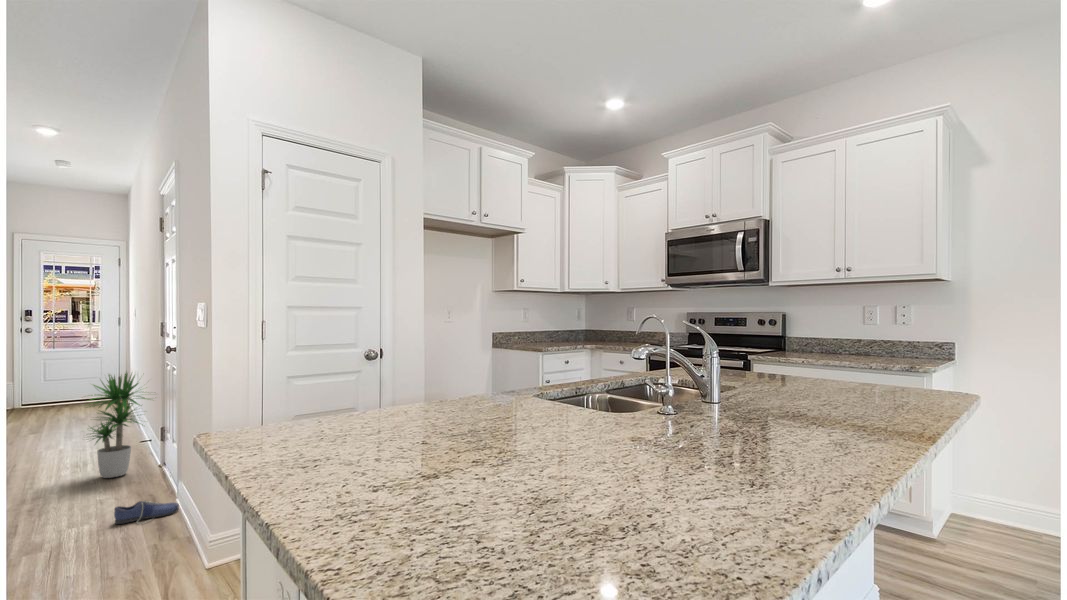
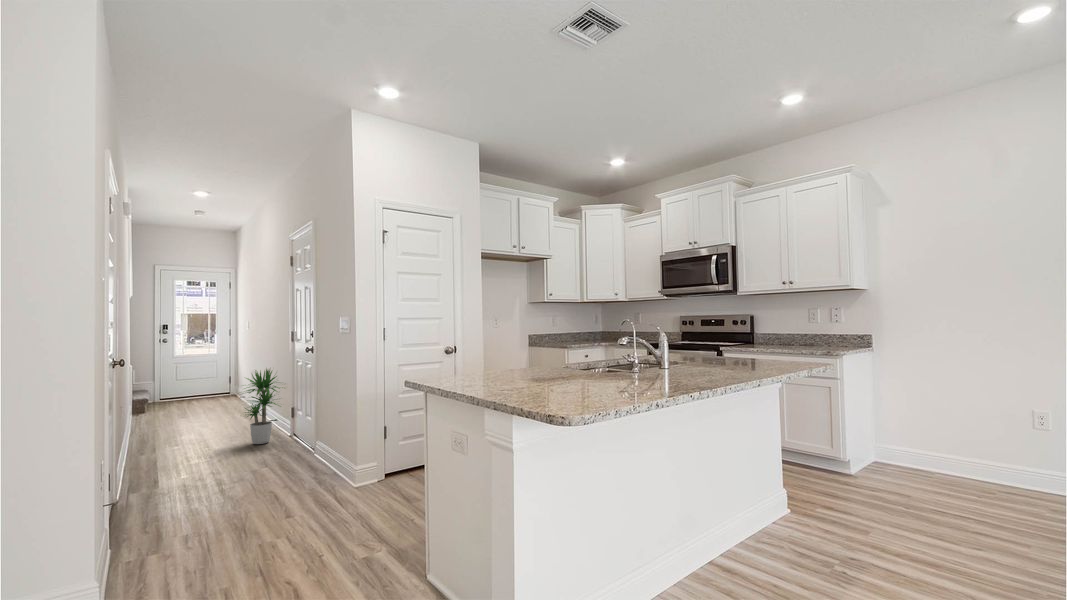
shoe: present [114,500,179,524] -> none [279,454,317,469]

